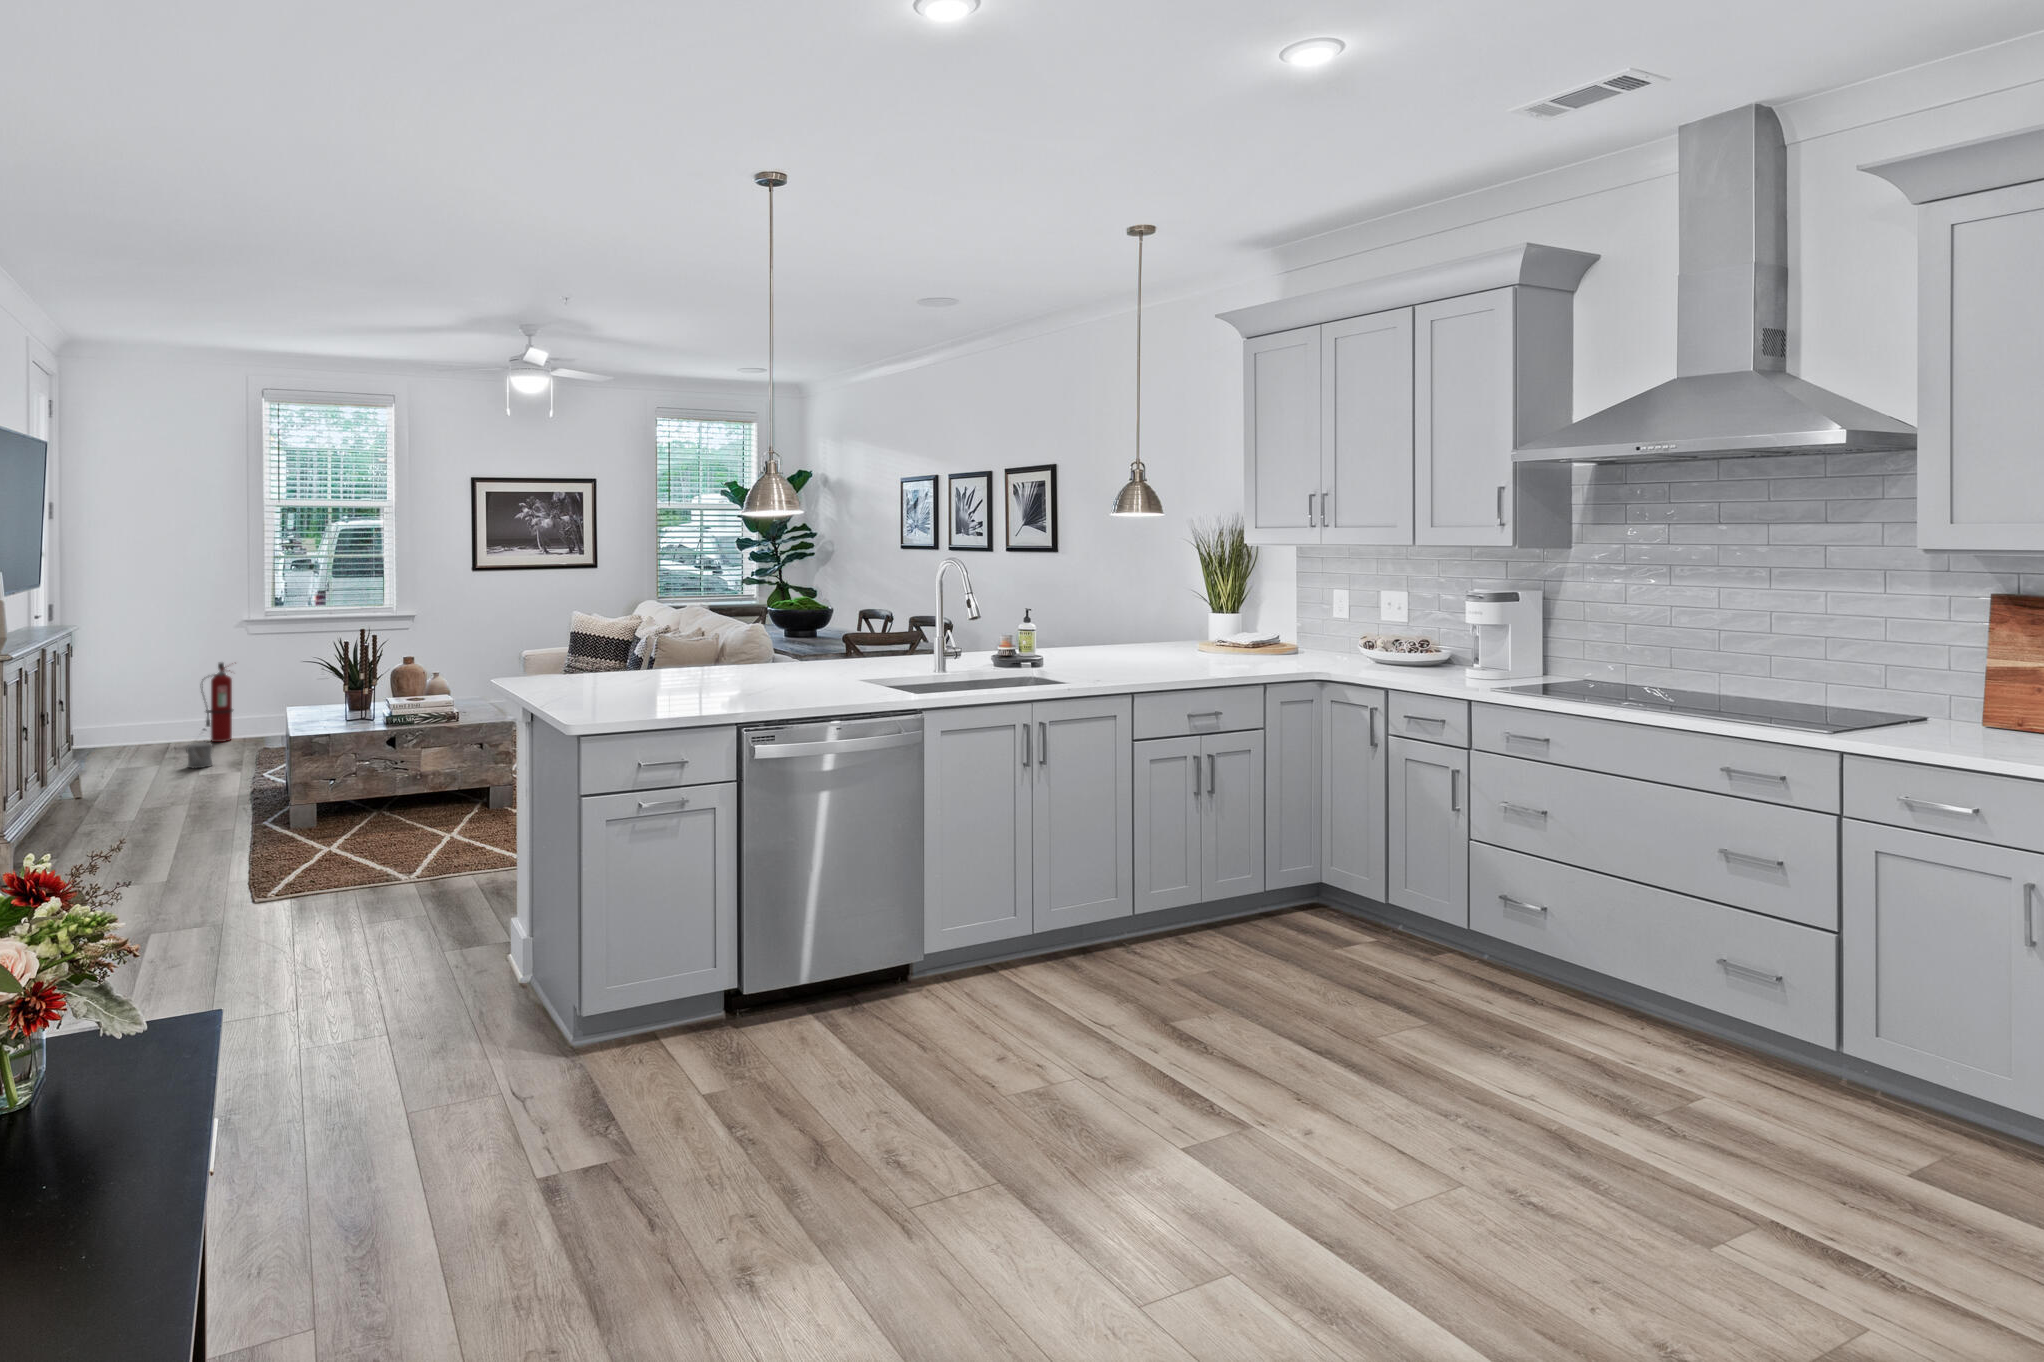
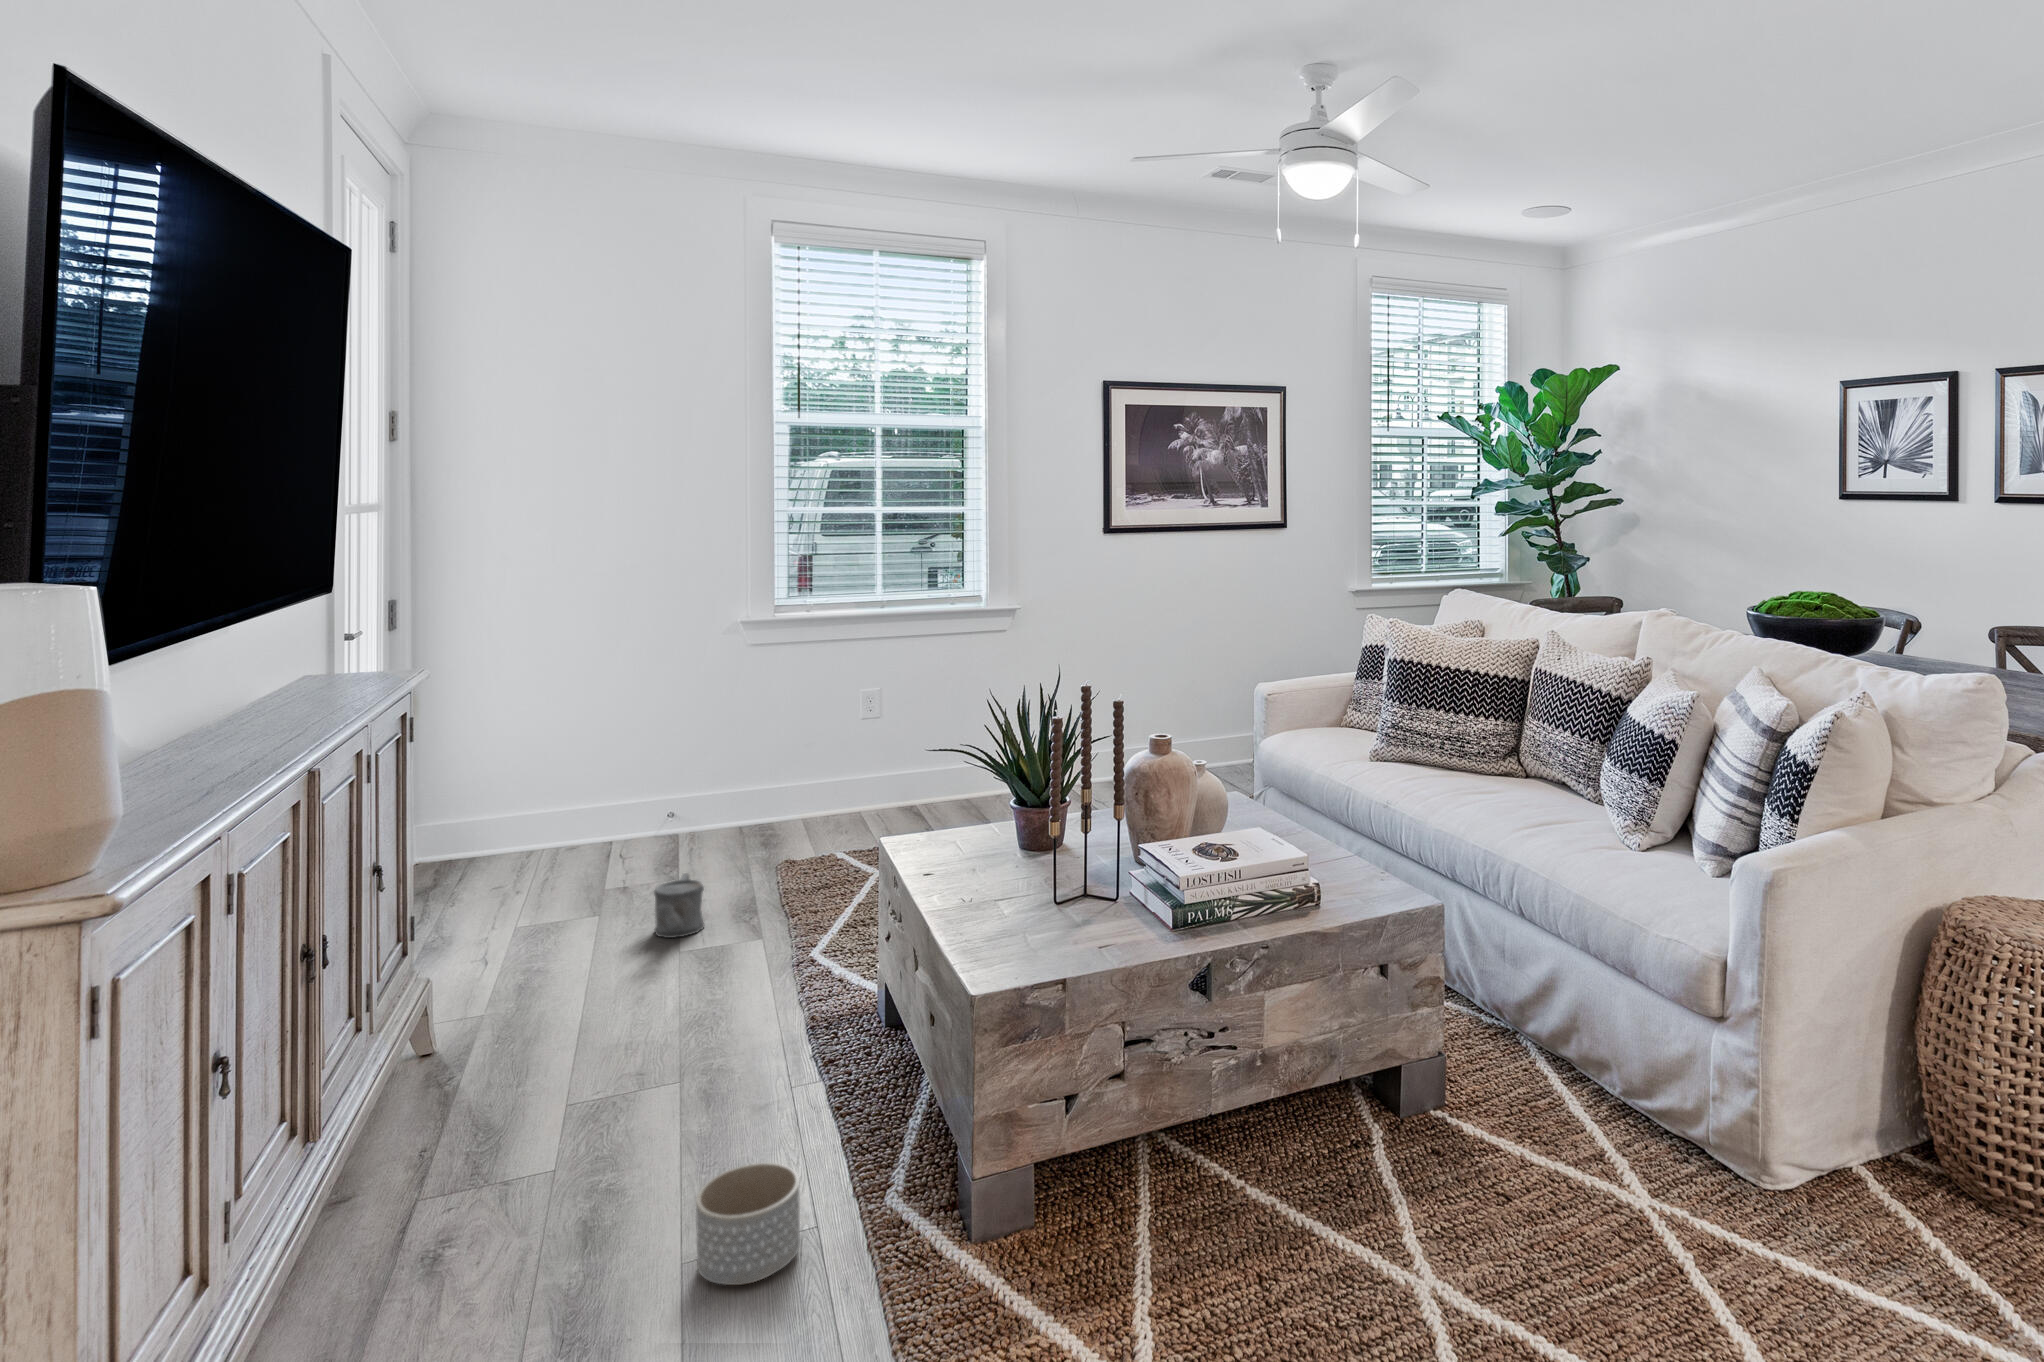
fire extinguisher: present [201,662,233,742] -> none [660,700,725,846]
planter: none [178,800,218,835] -> present [696,1163,800,1285]

